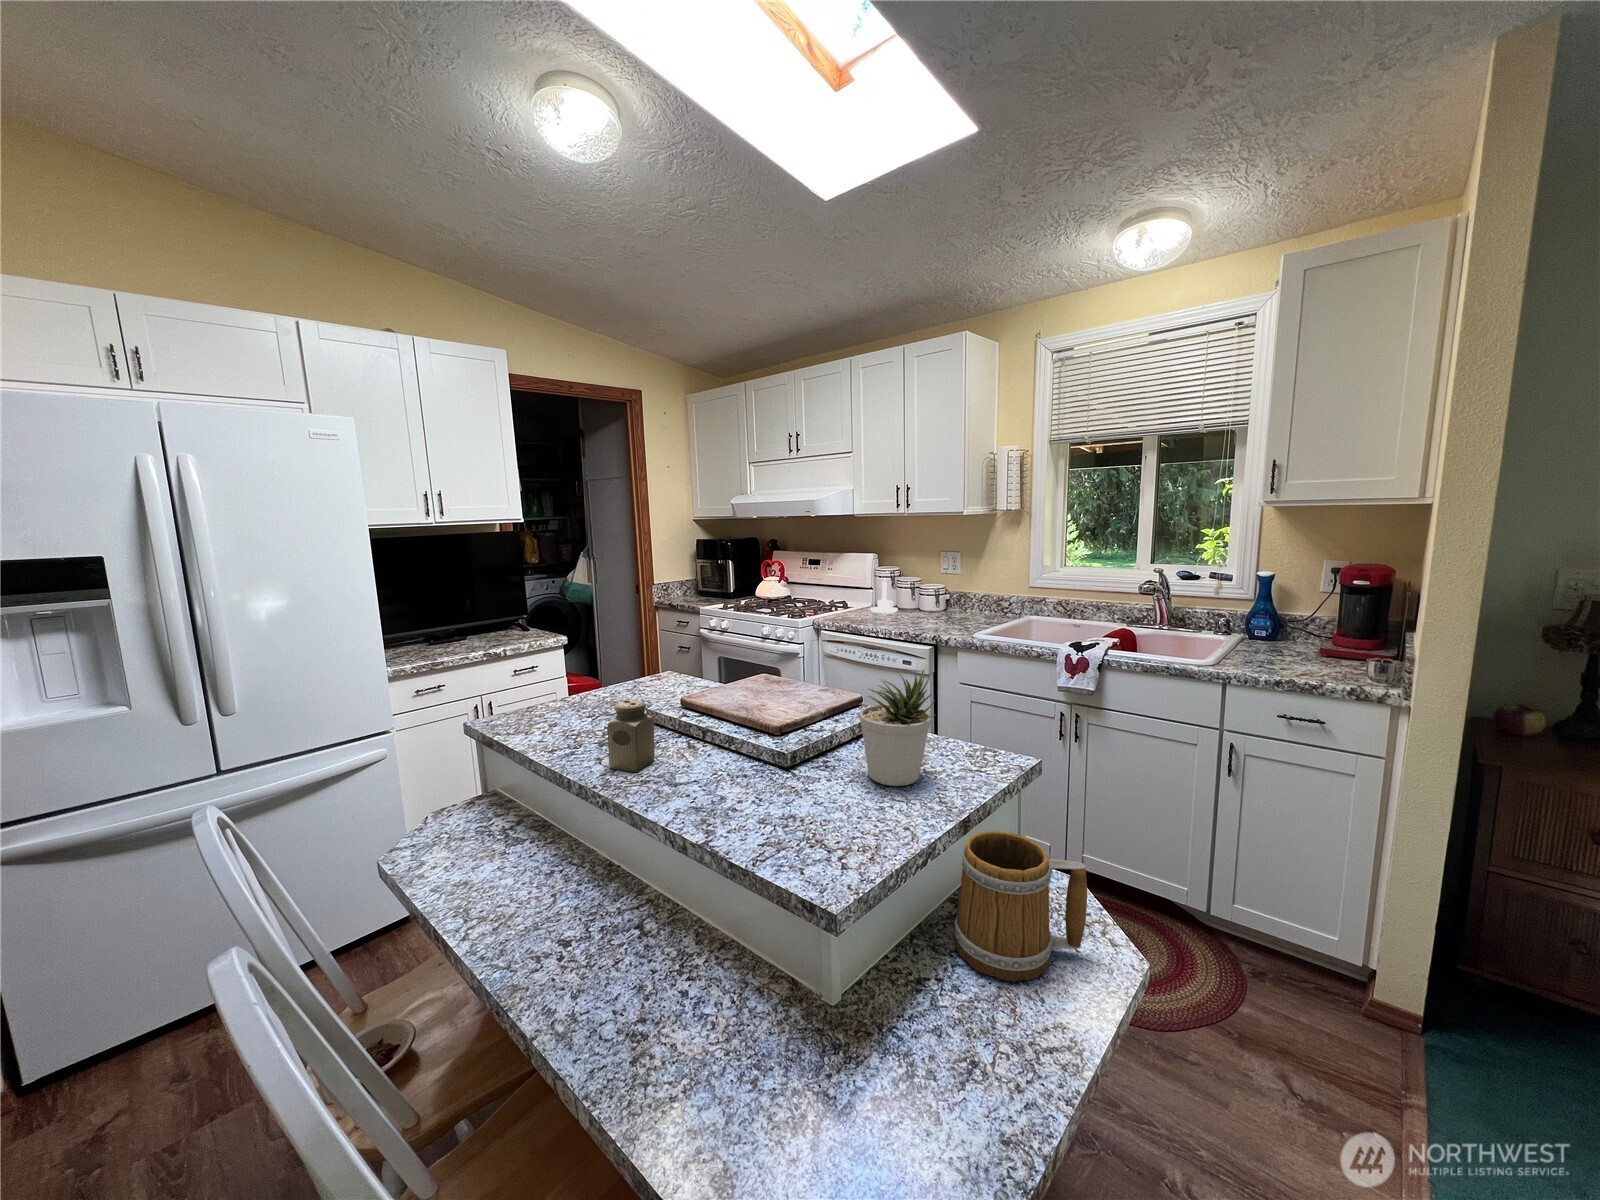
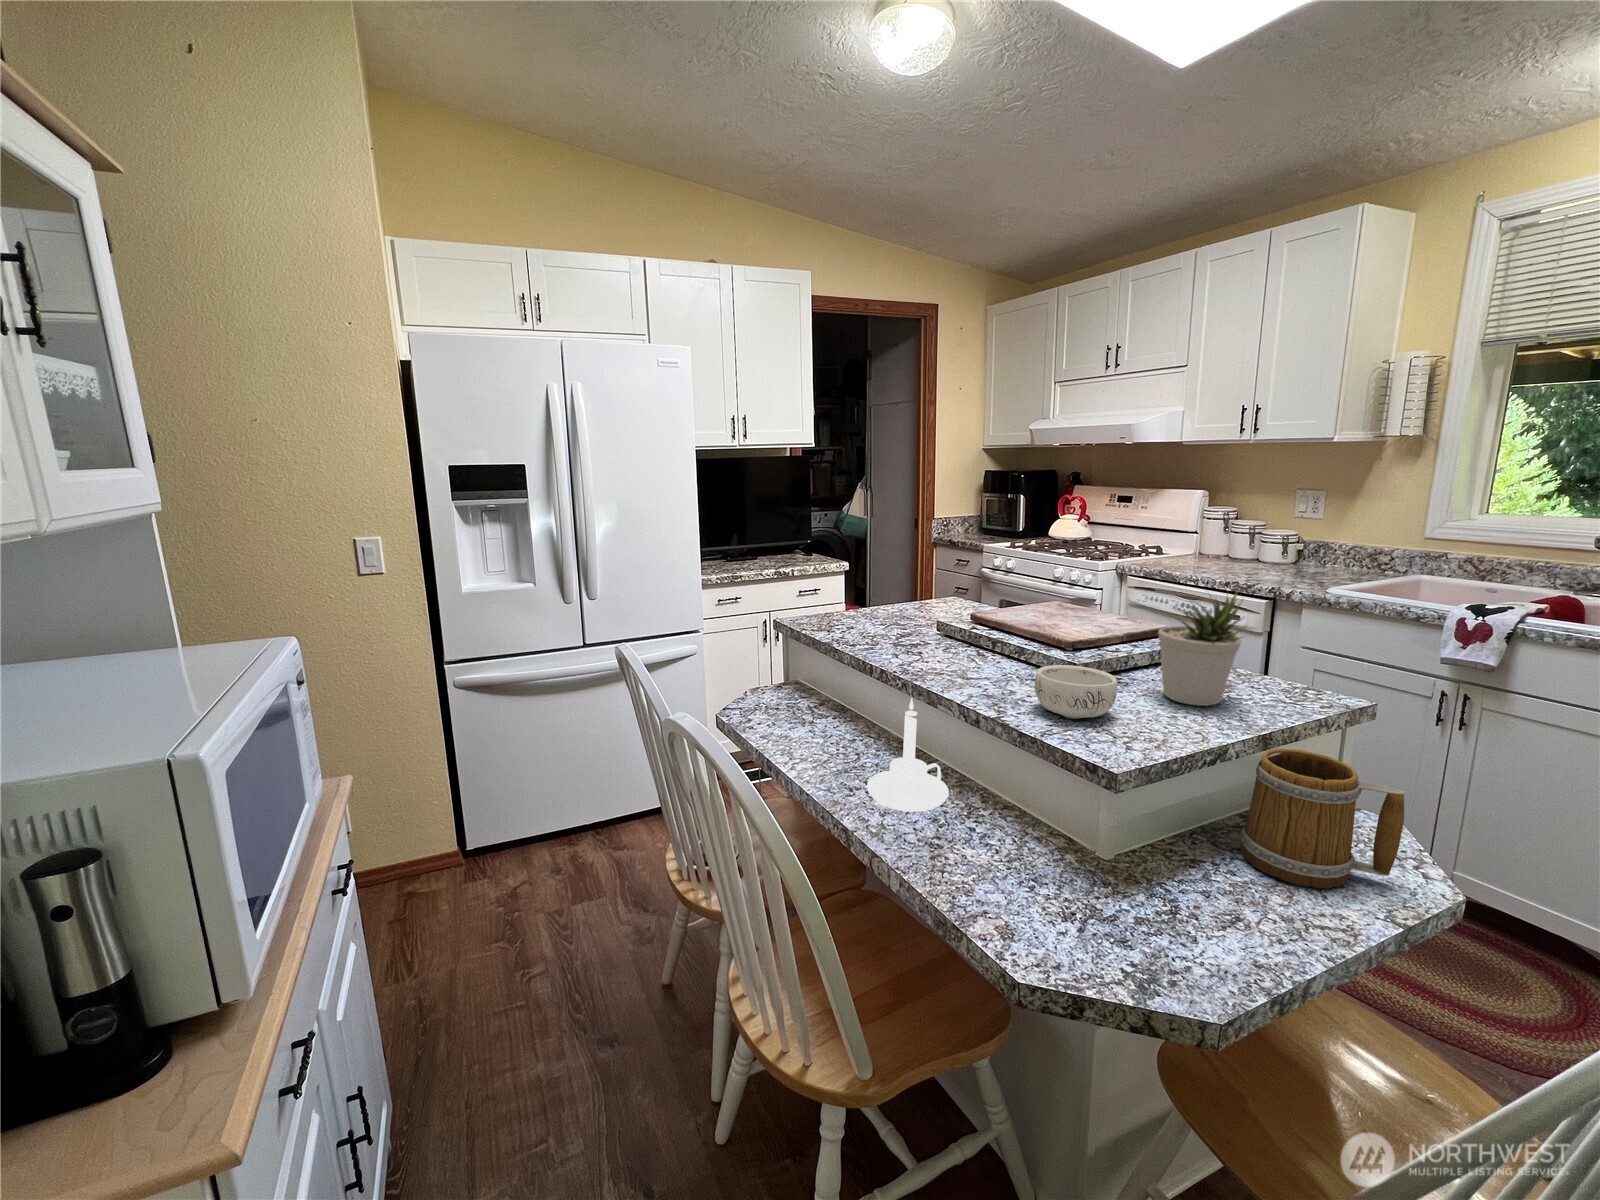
candle holder: present [870,578,898,613] -> present [867,698,949,812]
salt shaker: present [607,700,655,772] -> none [906,602,948,665]
decorative bowl: none [744,764,827,829] -> present [1035,665,1117,719]

